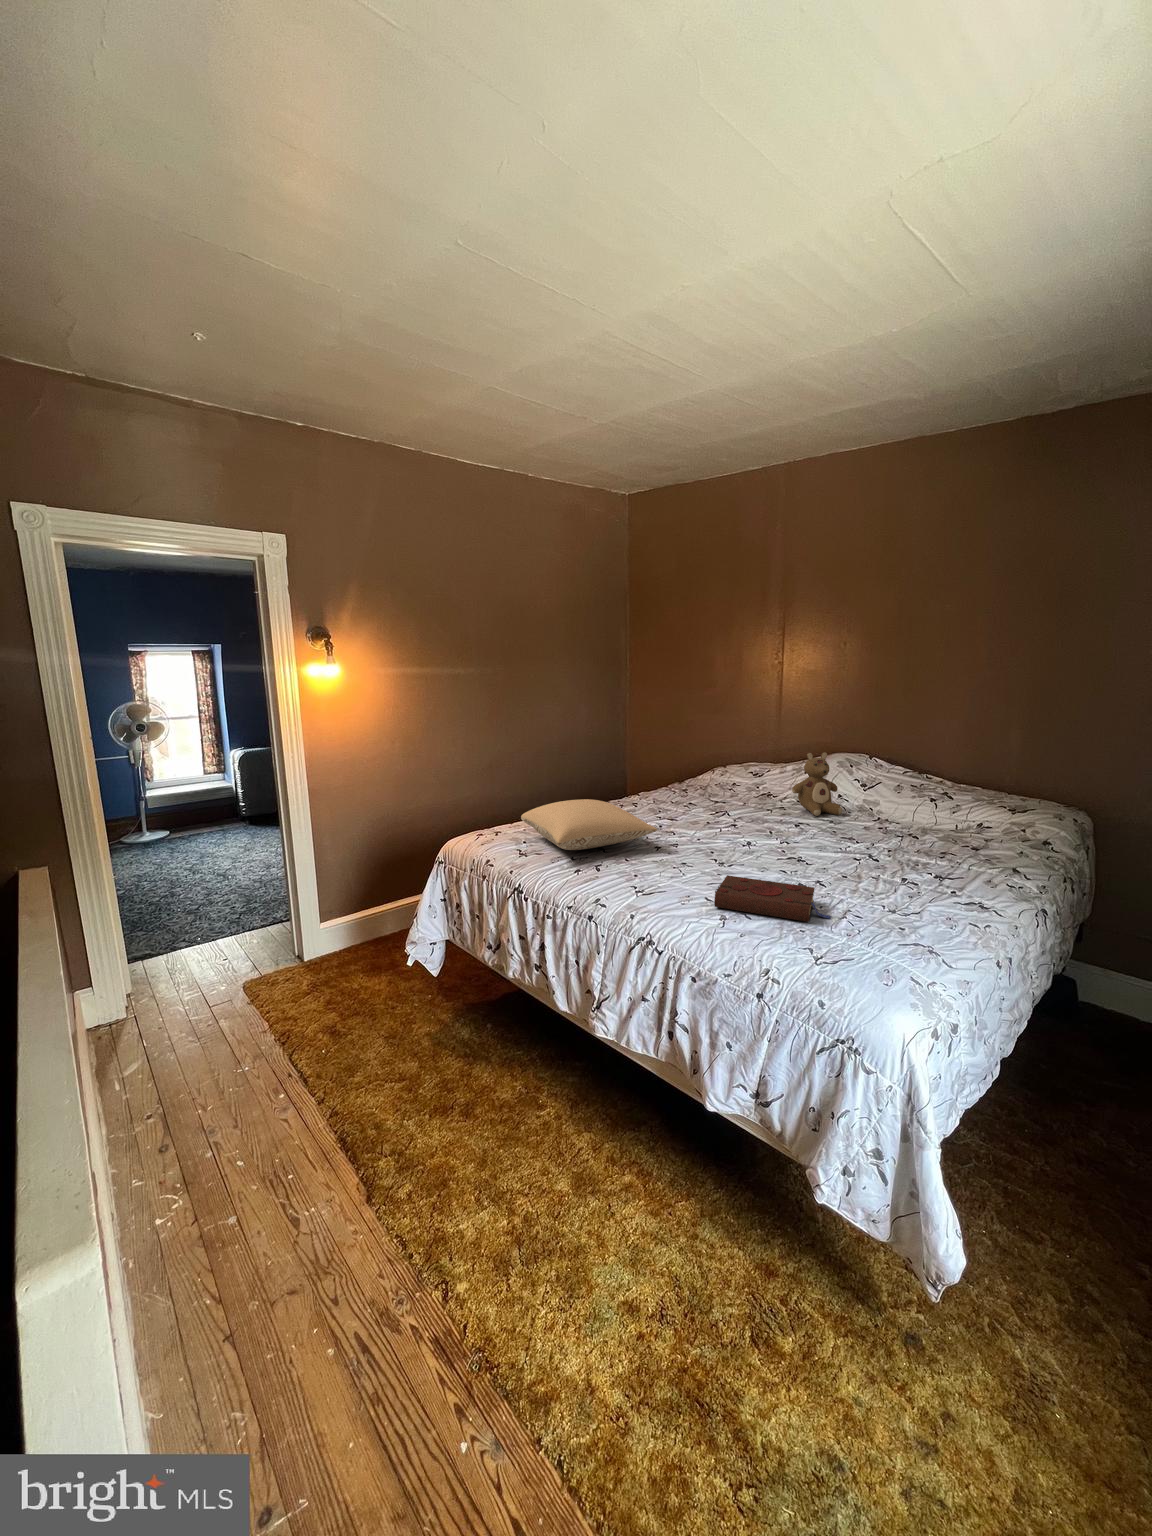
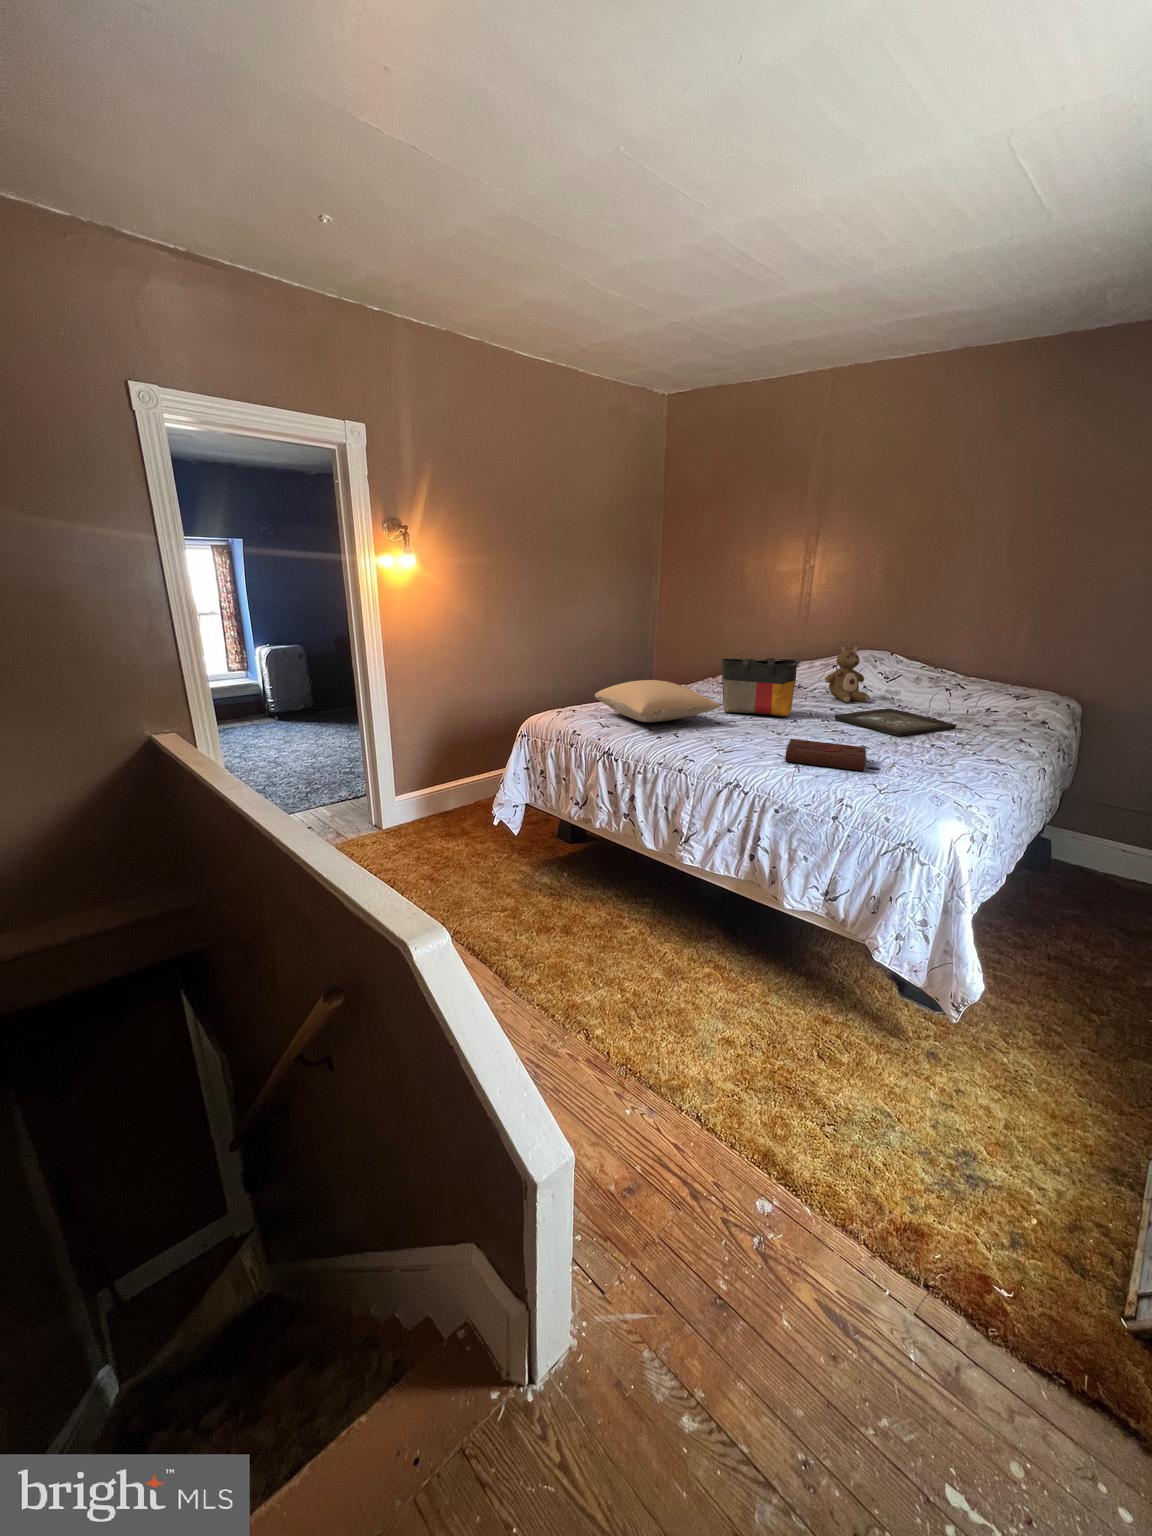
tote bag: none [666,772,751,838] -> present [722,658,800,716]
tray: none [795,824,939,864] -> present [834,708,957,736]

